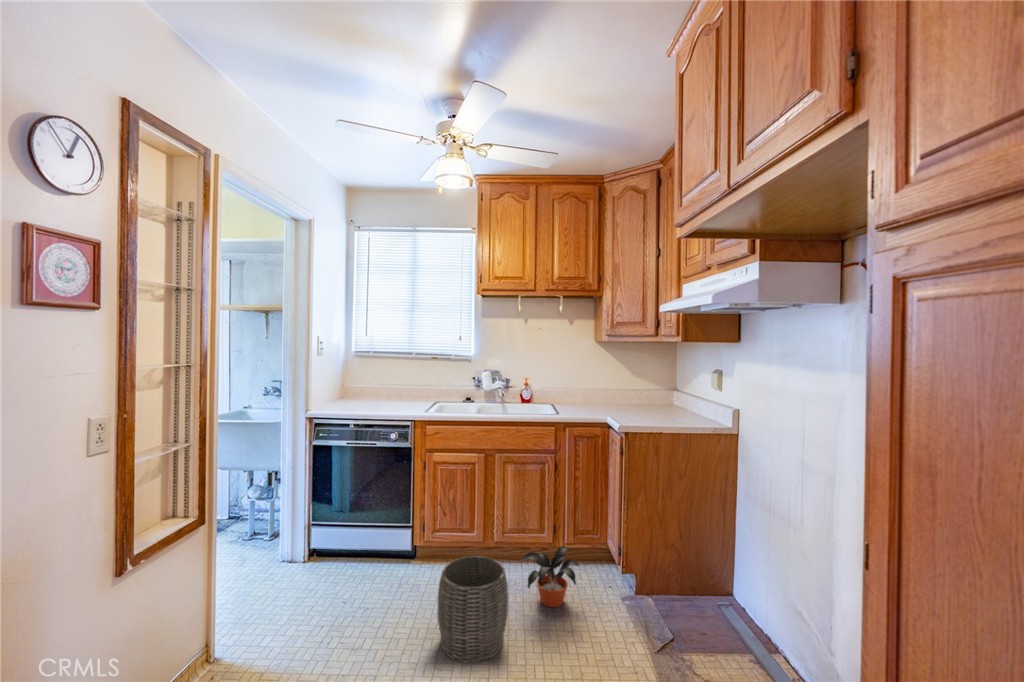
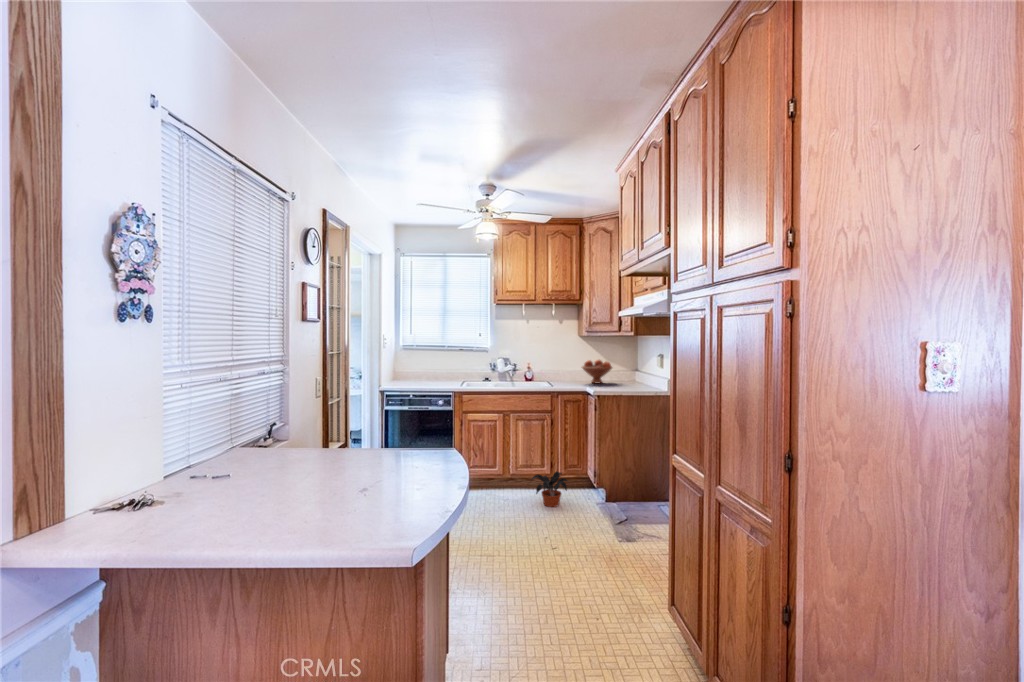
fruit bowl: none [599,376,645,410] -> present [582,360,612,383]
woven basket: present [437,556,508,663] -> none [483,473,526,530]

